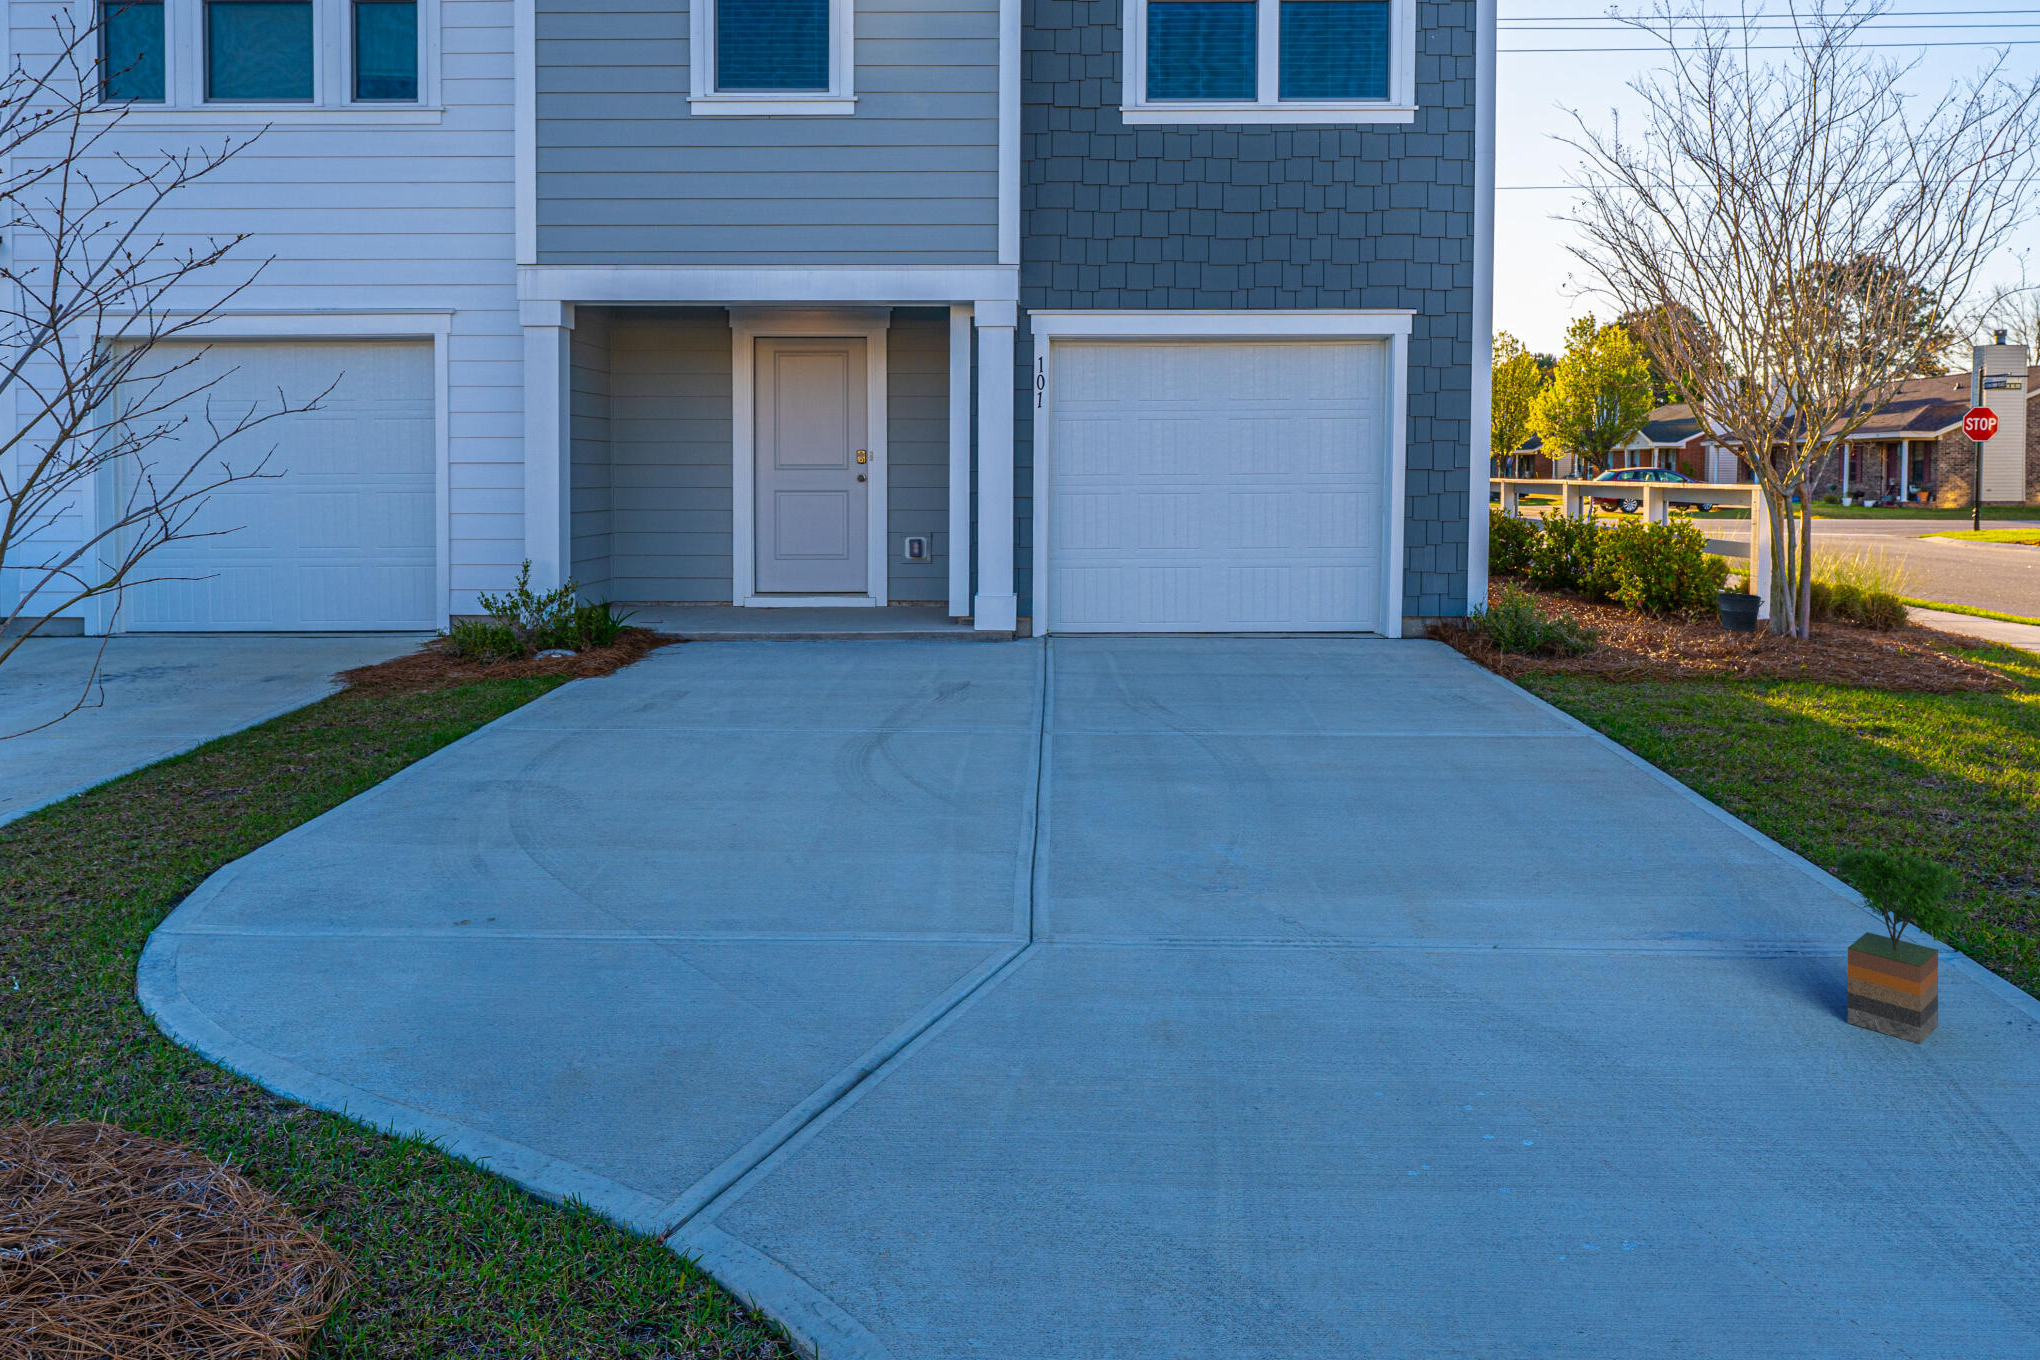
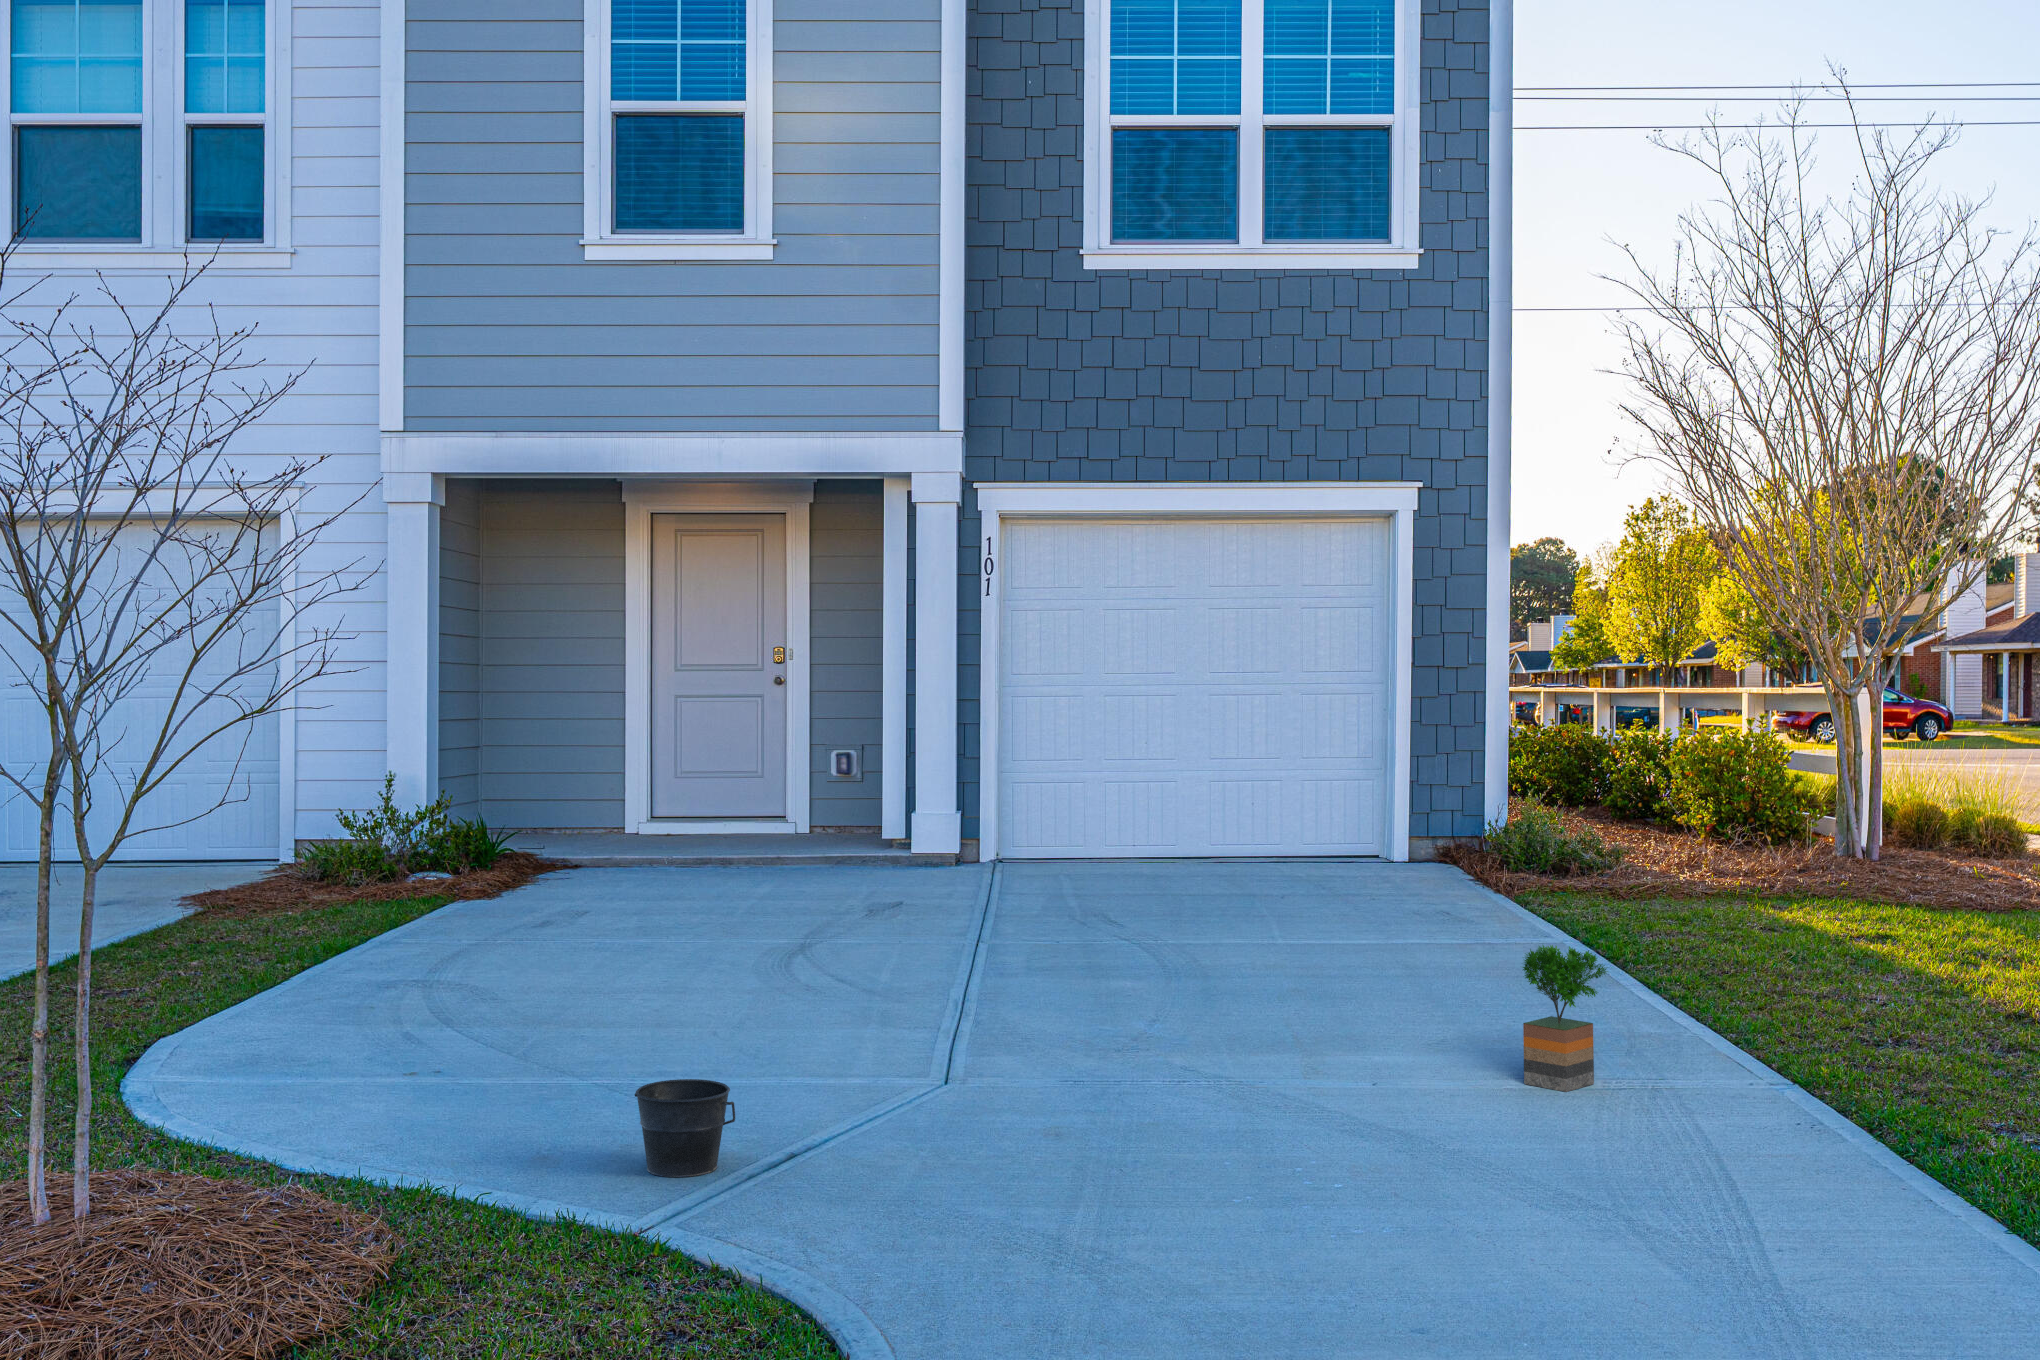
bucket: present [1713,593,1765,631] -> present [635,1079,735,1177]

